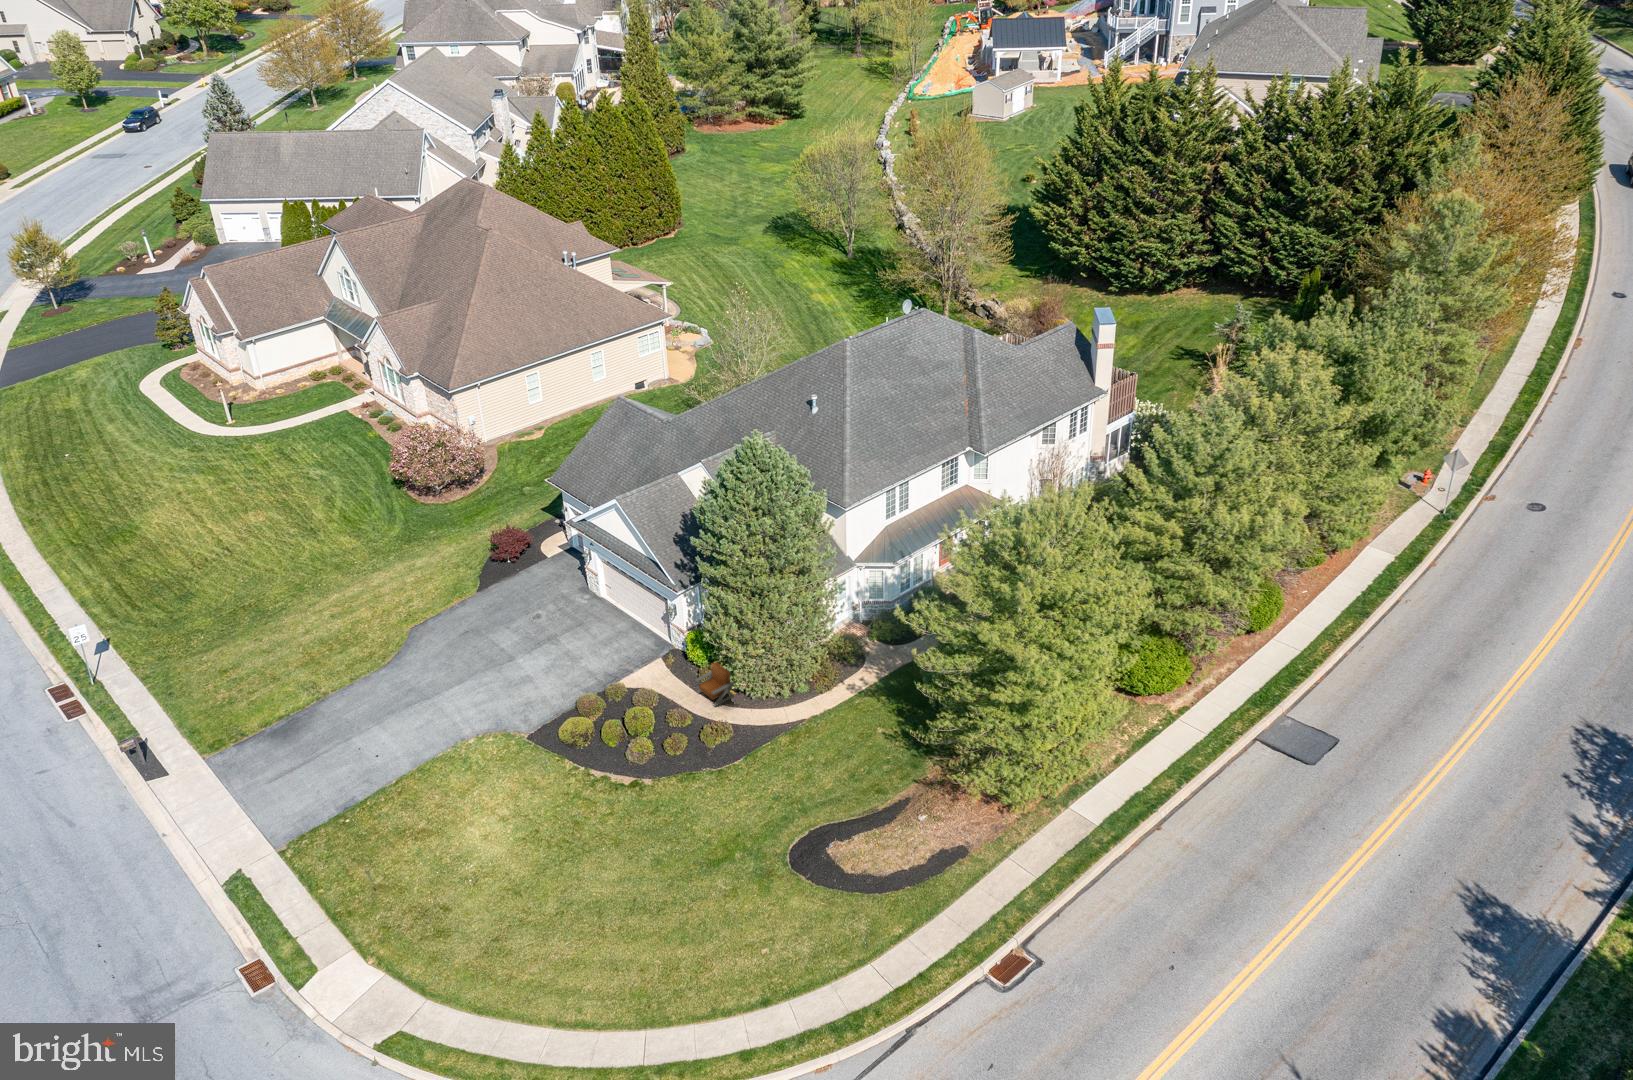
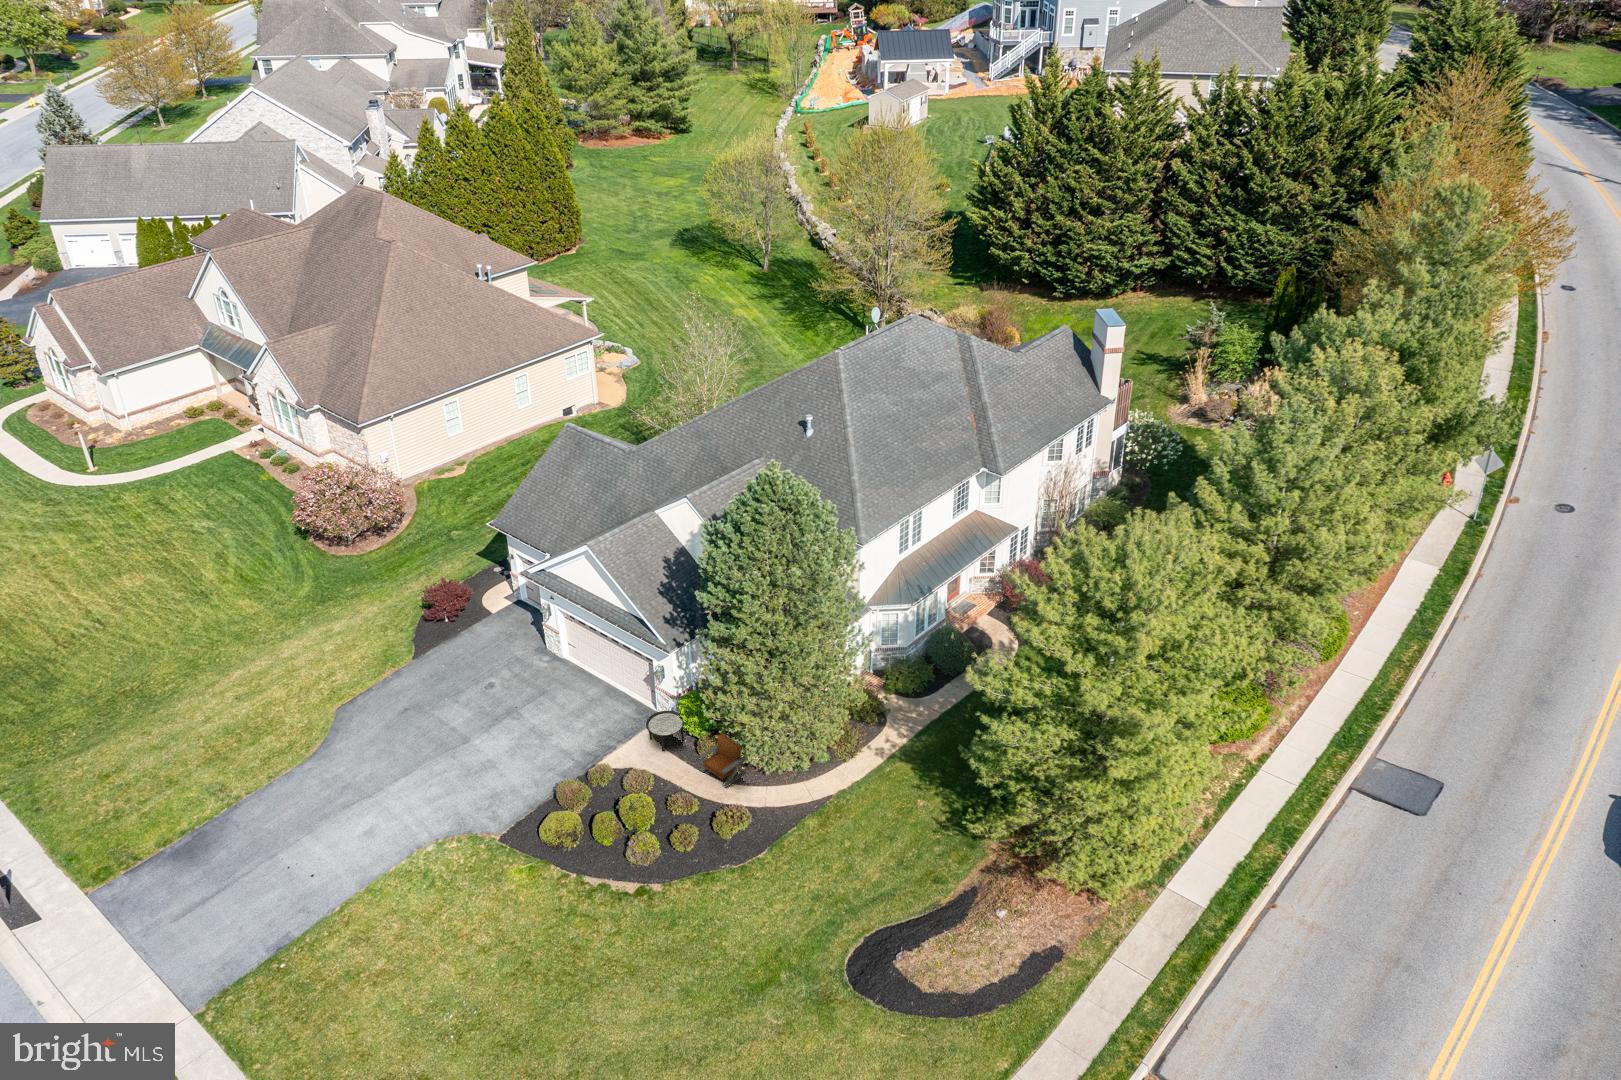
round table: none [656,642,688,675] -> present [646,711,685,752]

